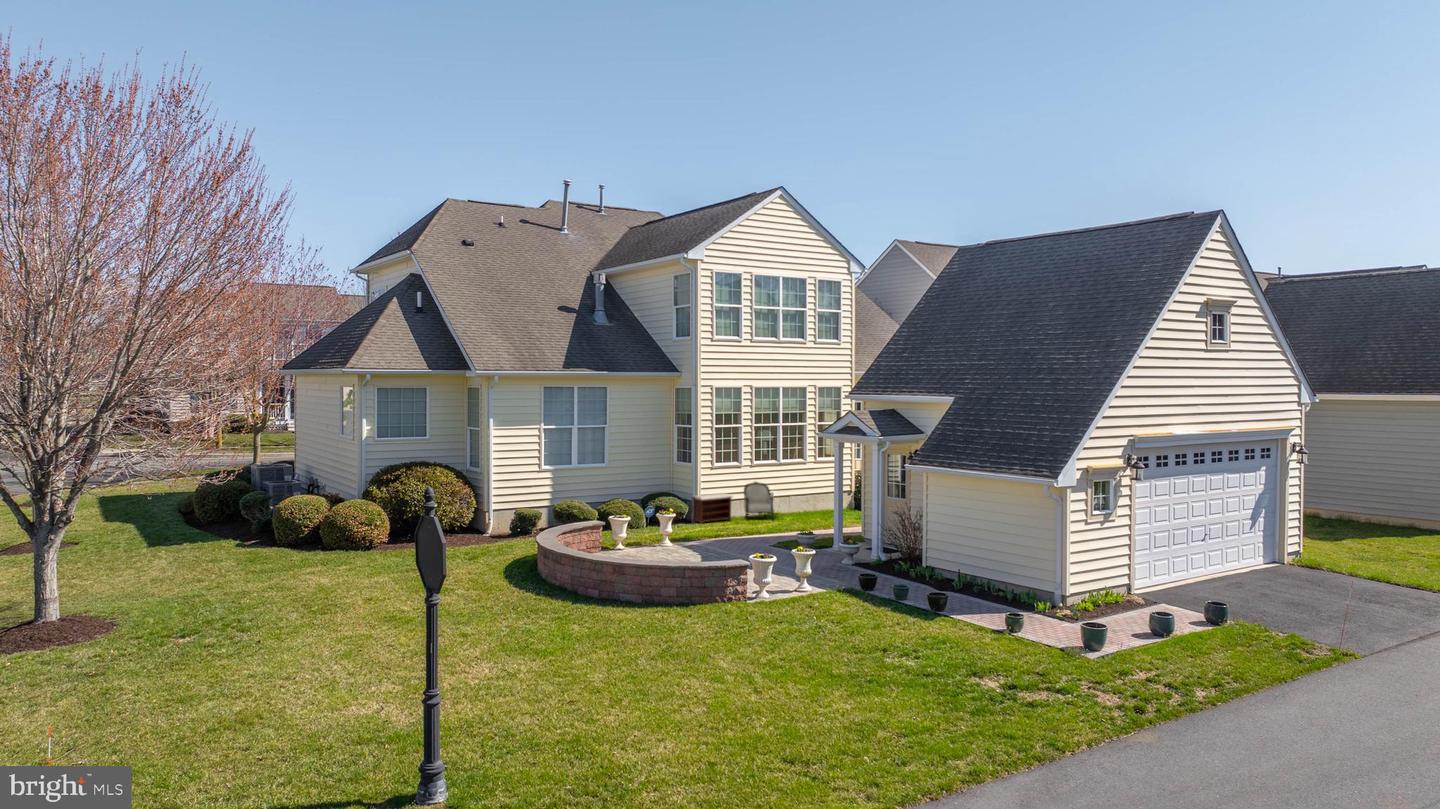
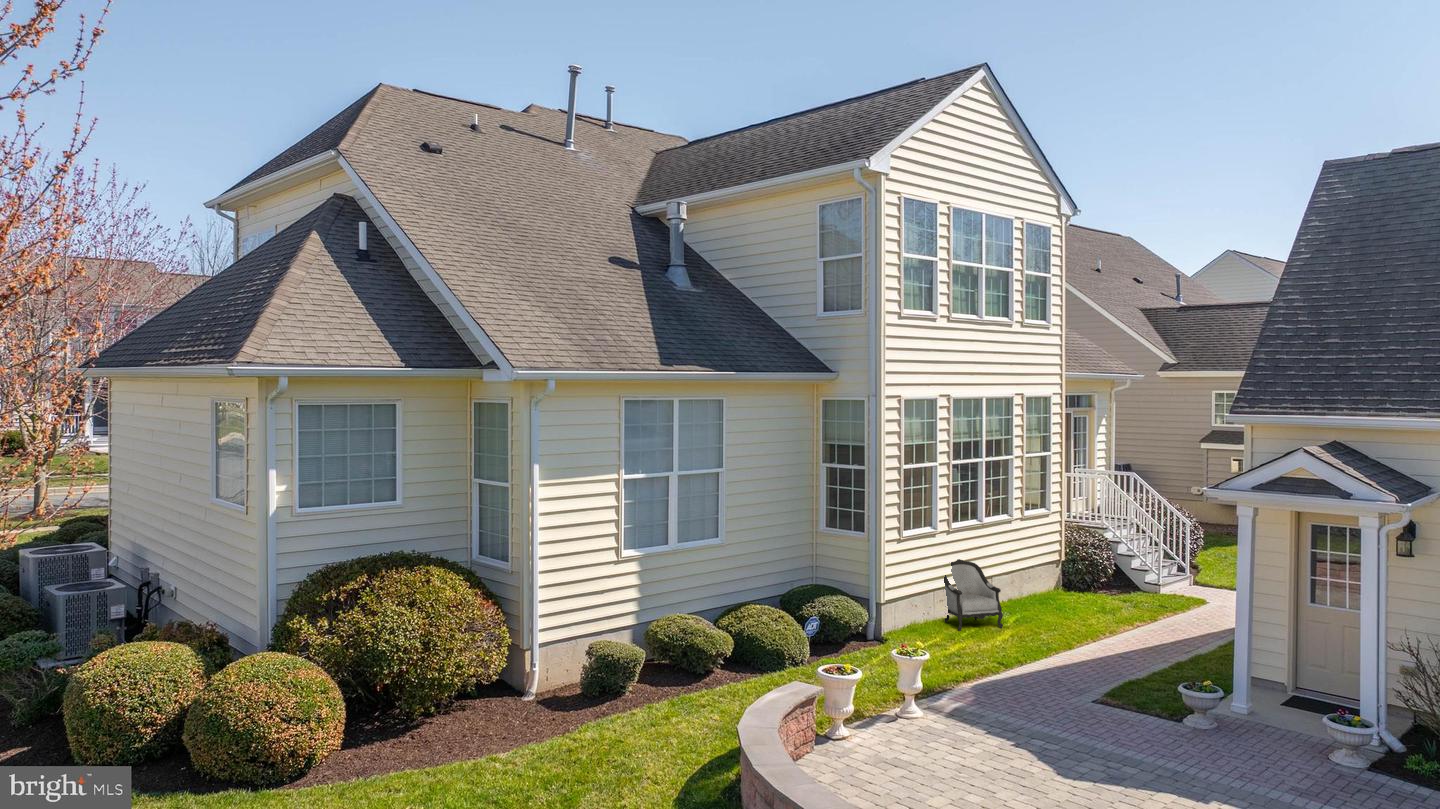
bench: present [692,493,732,524] -> none [875,583,939,645]

